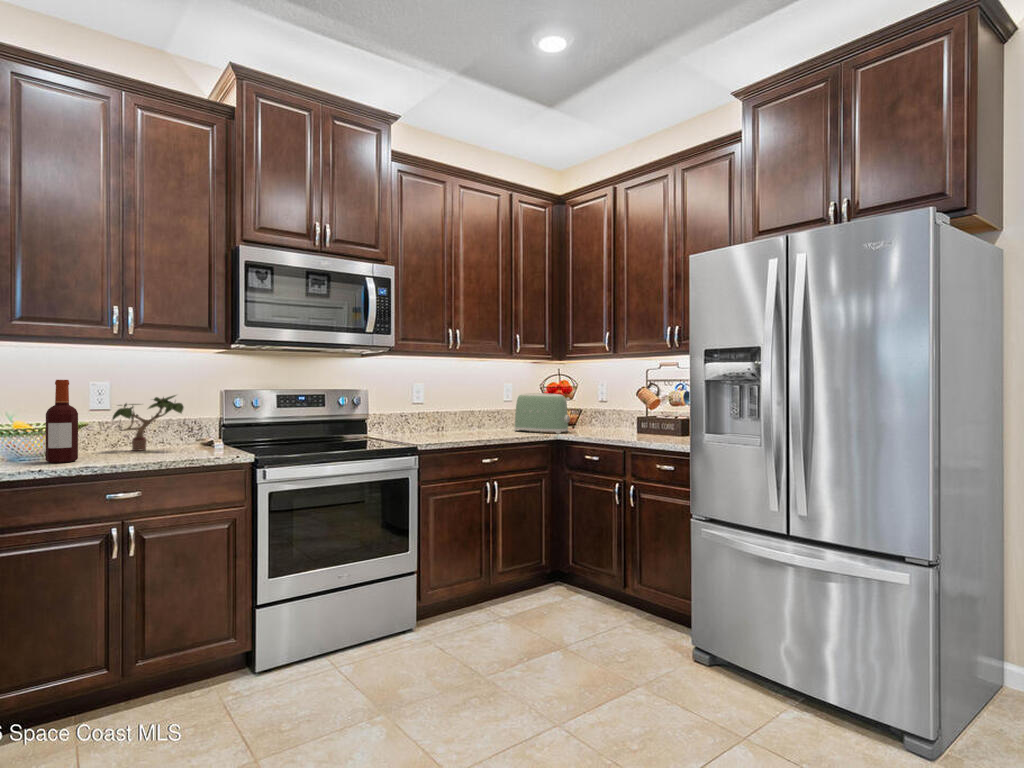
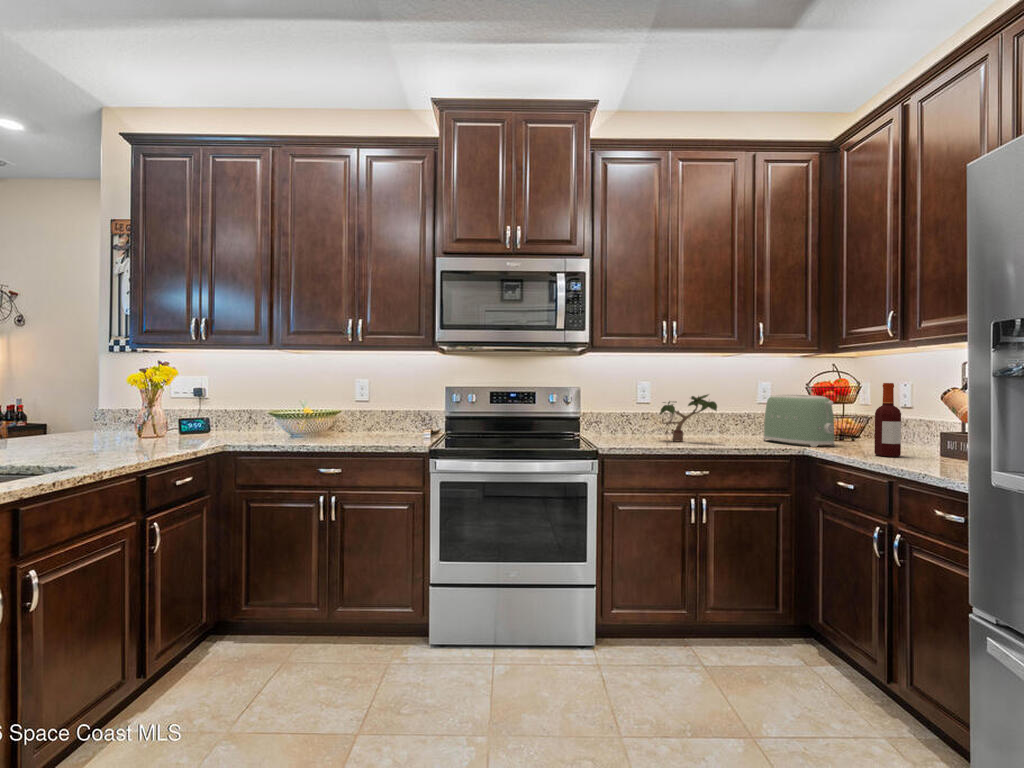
bottle: present [46,380,78,463] -> present [874,383,901,457]
potted plant: present [112,395,184,451] -> present [660,394,717,441]

